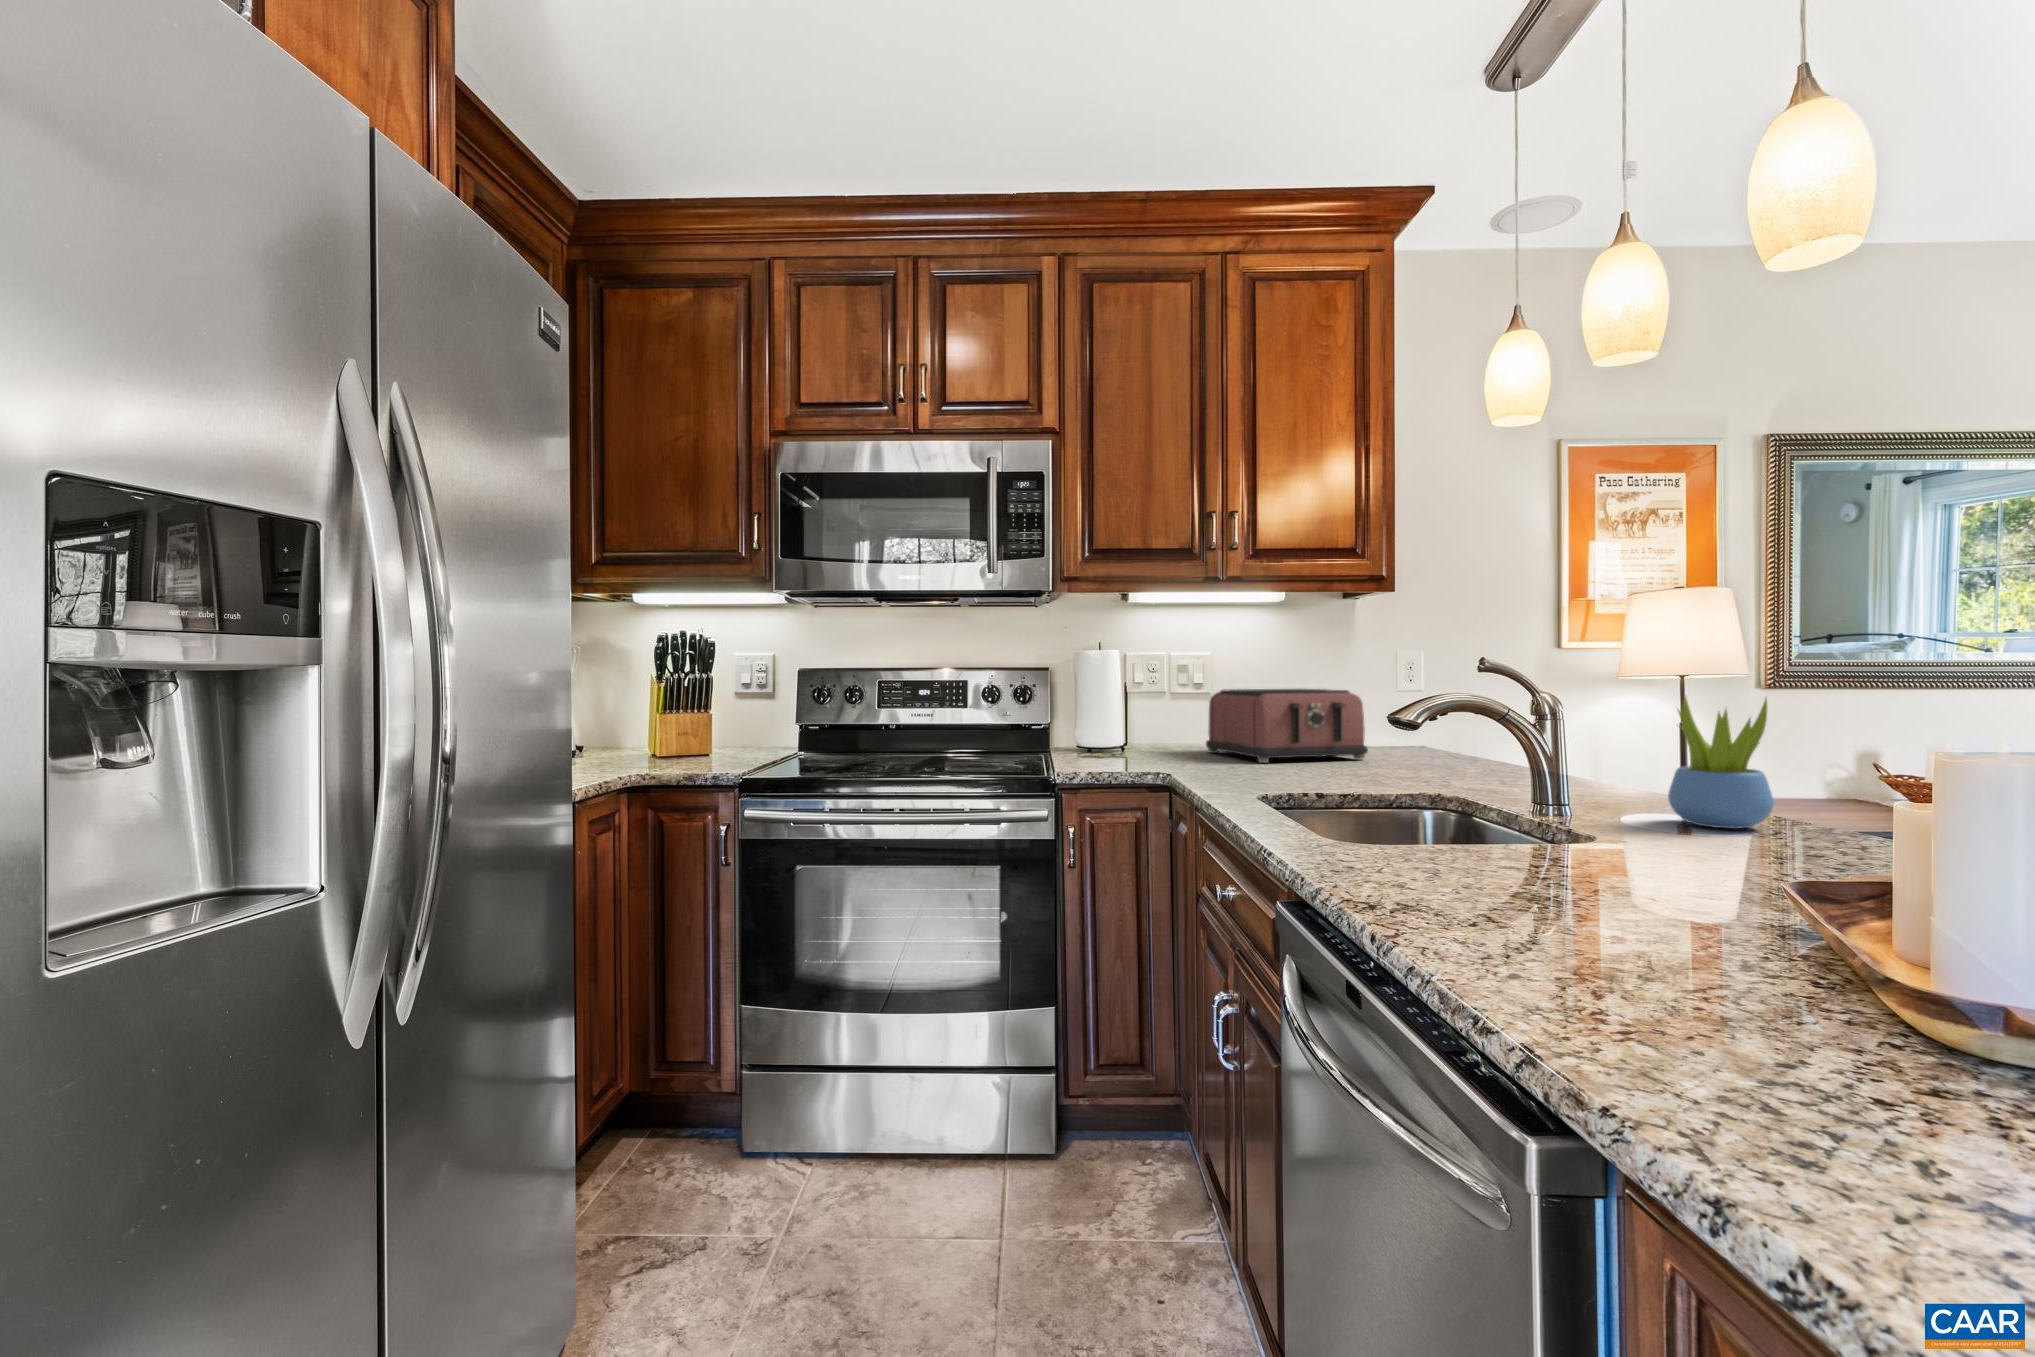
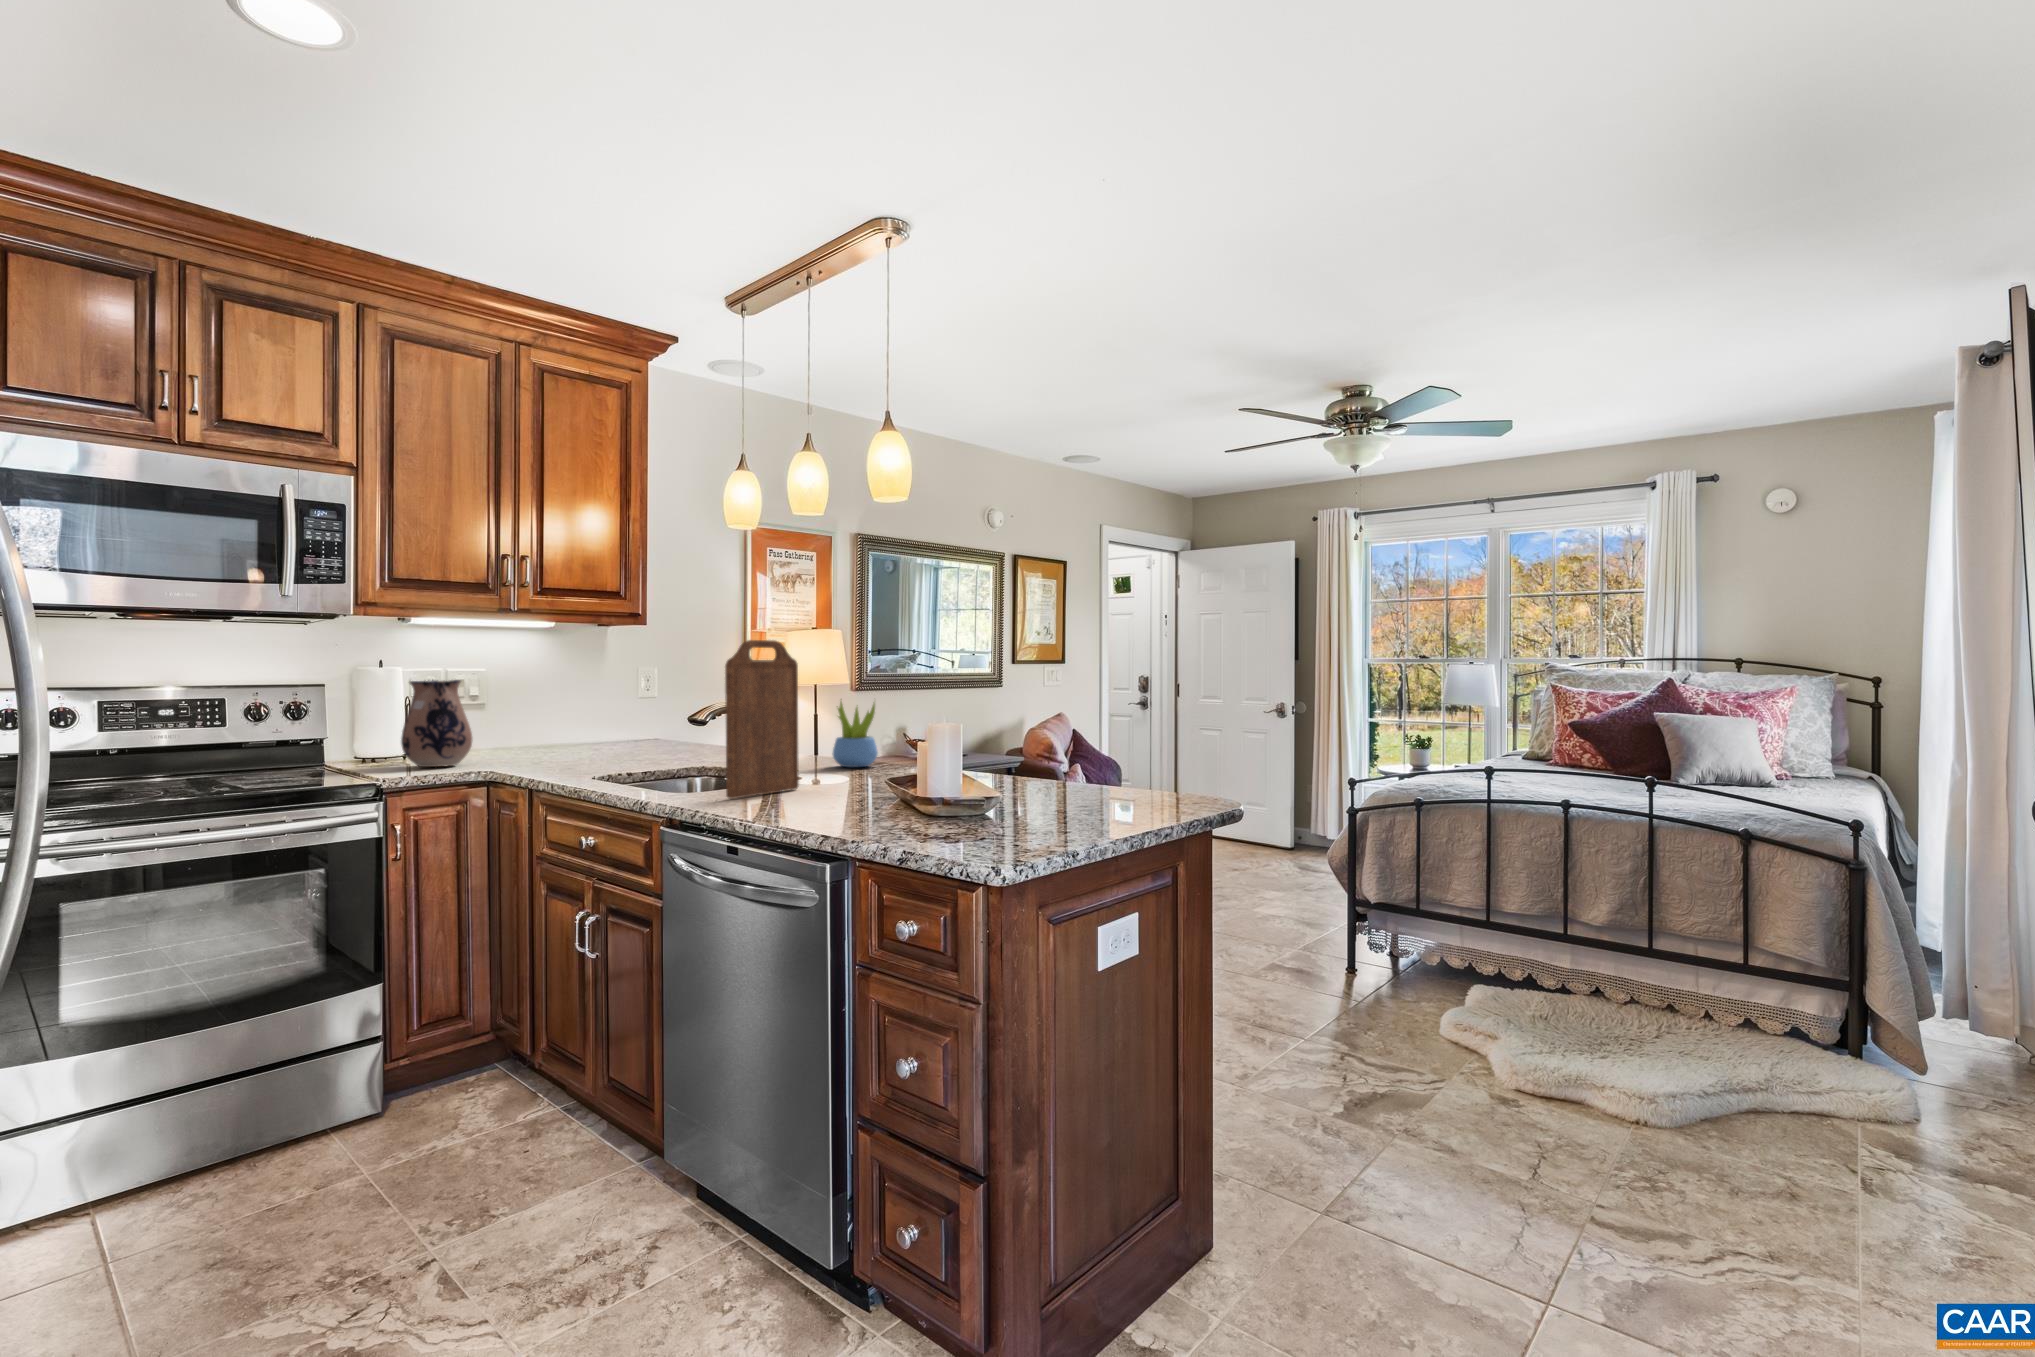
cutting board: none [1396,579,1558,874] -> present [725,640,799,799]
ceramic pitcher: none [1094,664,1165,765] -> present [401,680,472,767]
toaster: present [1206,689,1368,763] -> none [490,698,631,757]

